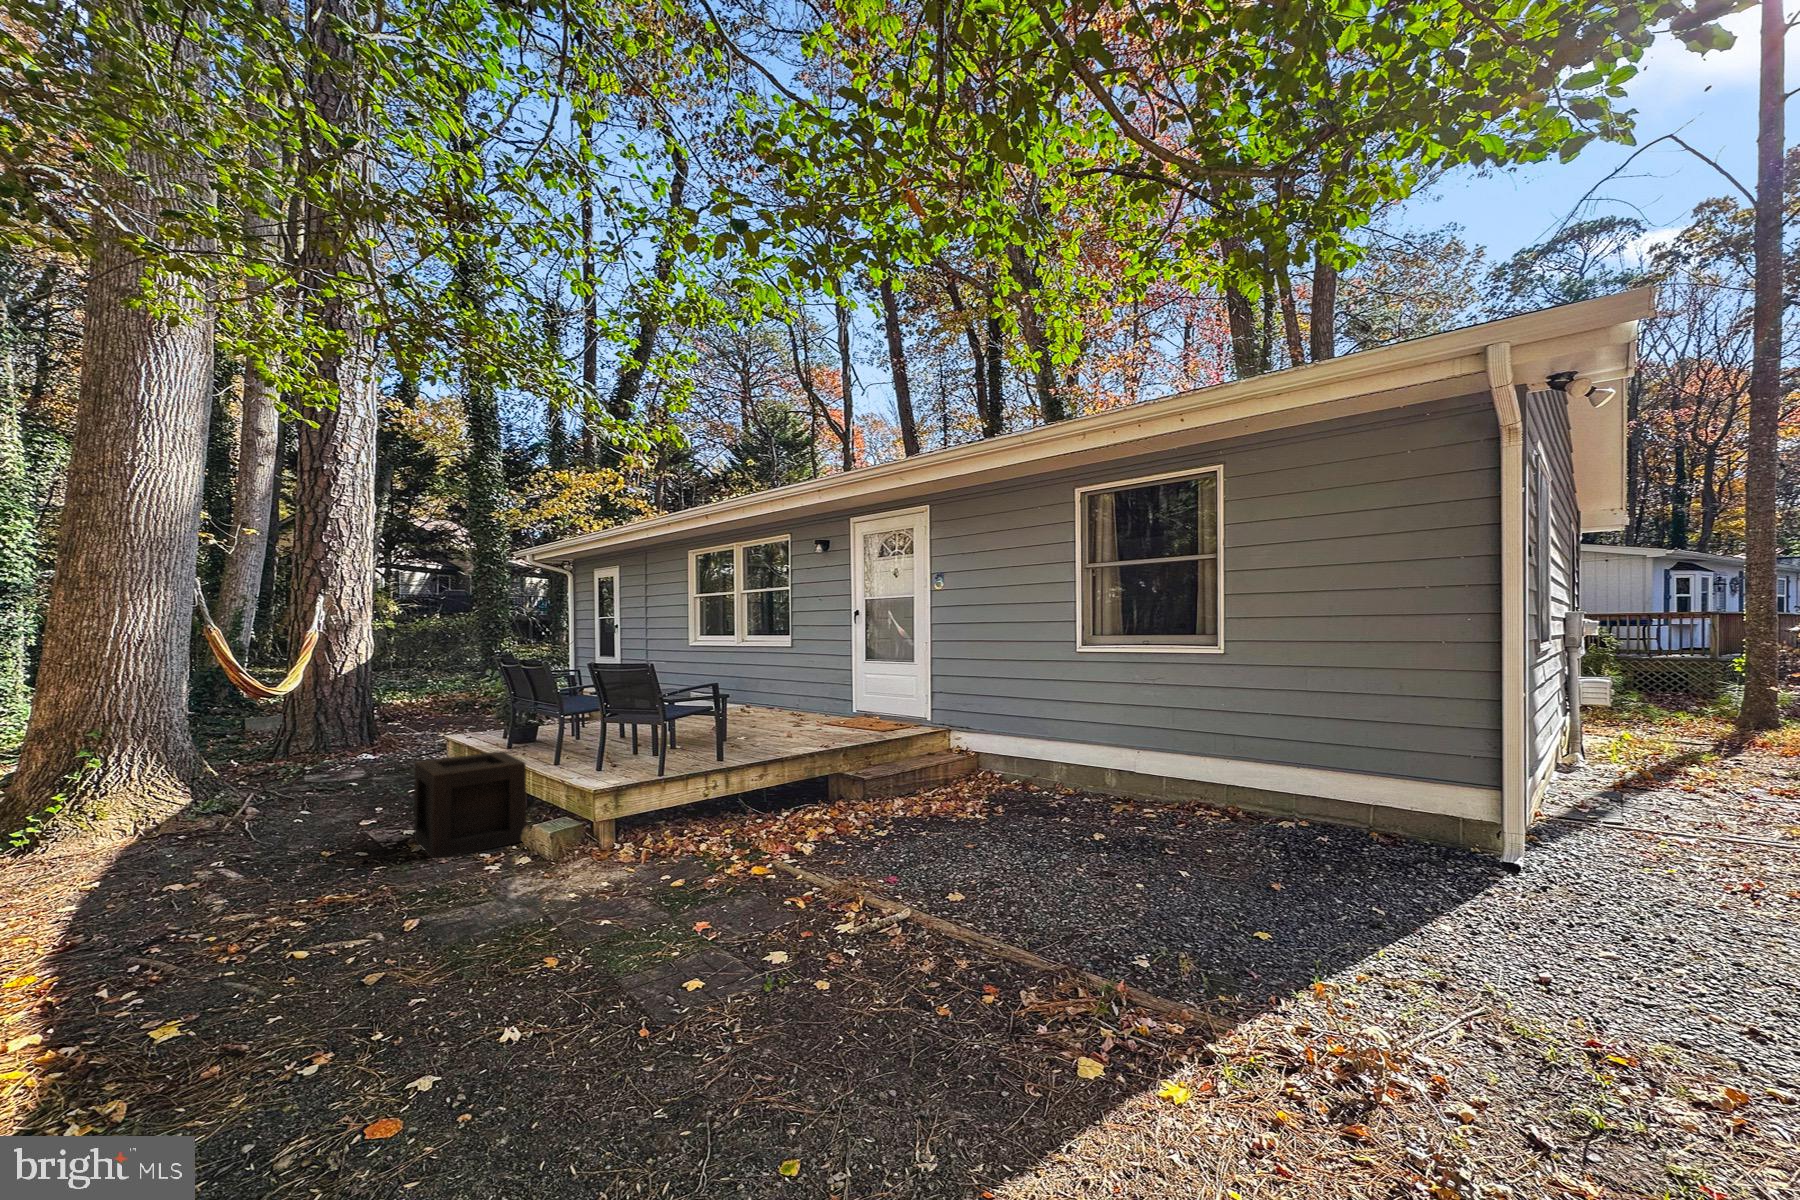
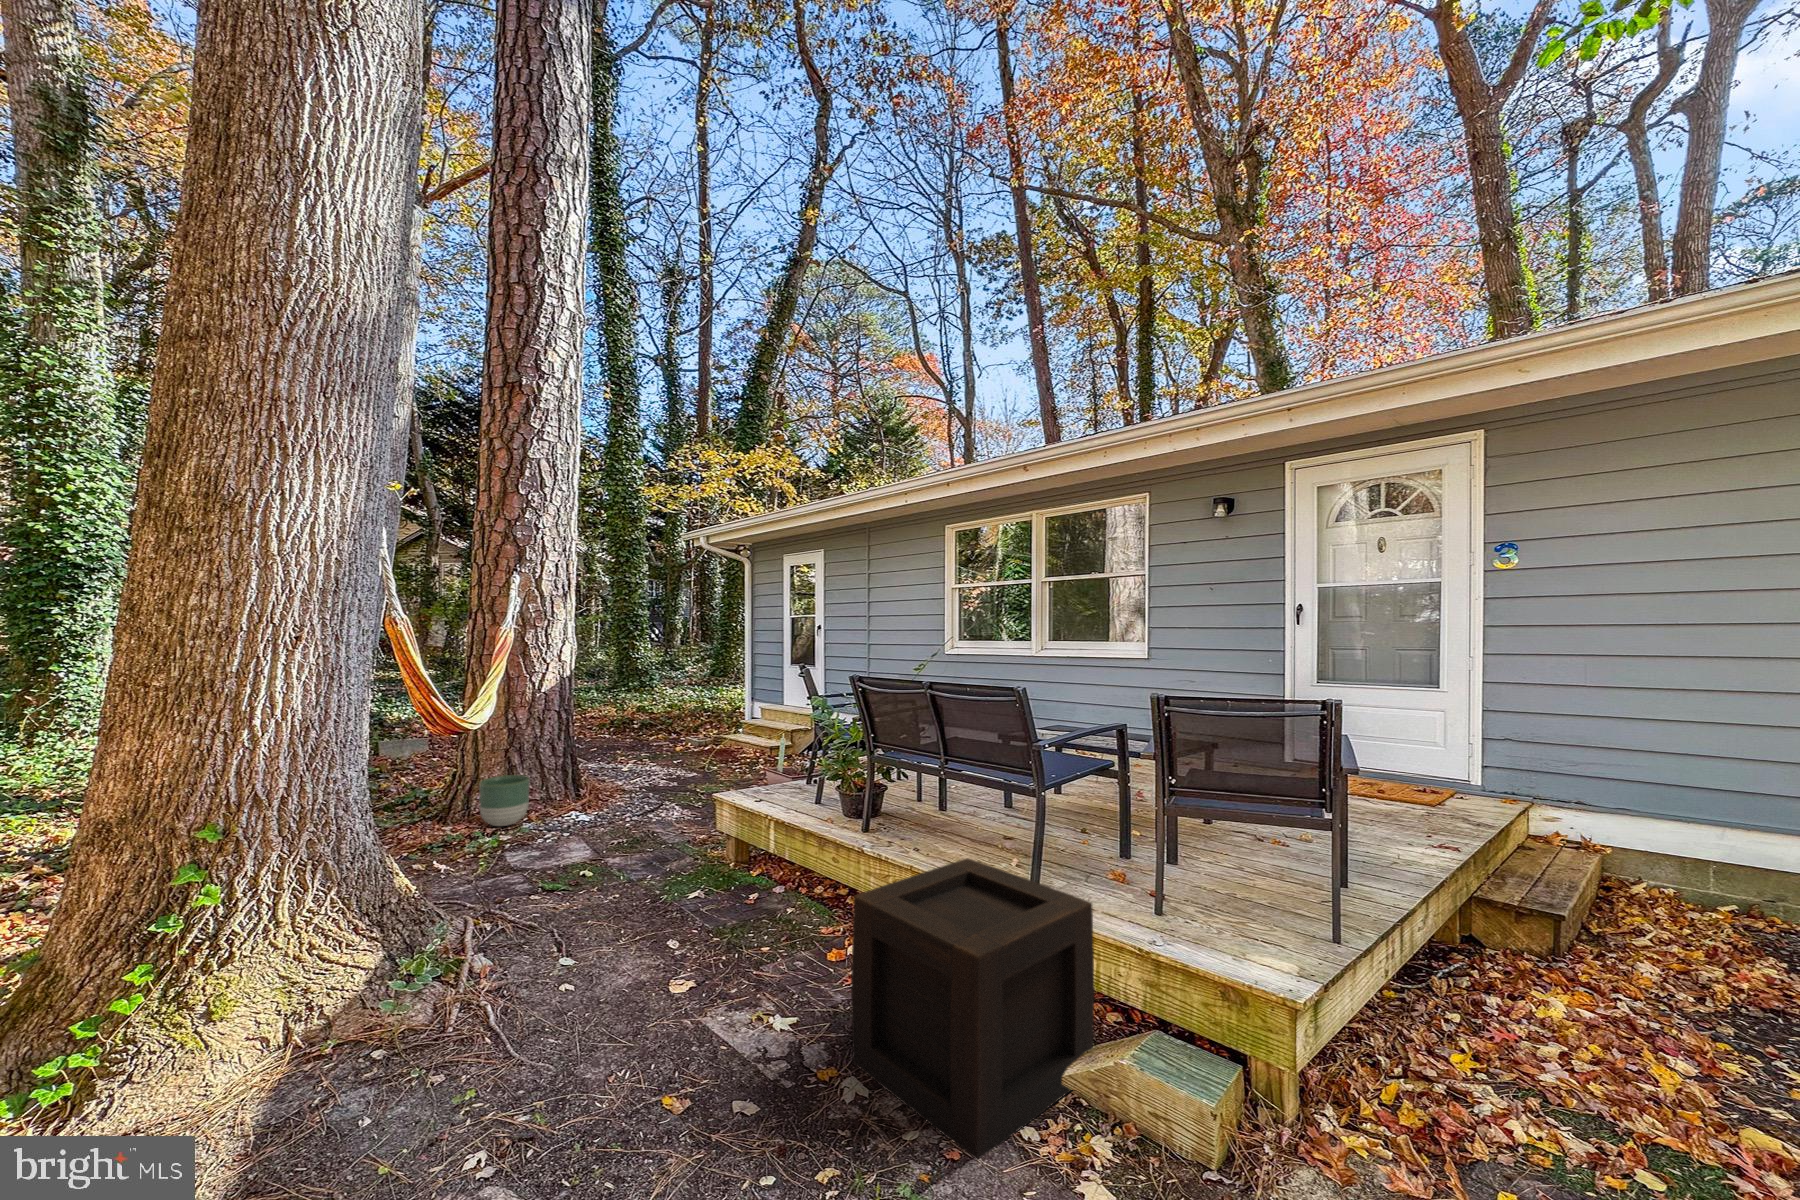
planter: none [293,731,330,763] -> present [479,775,530,826]

